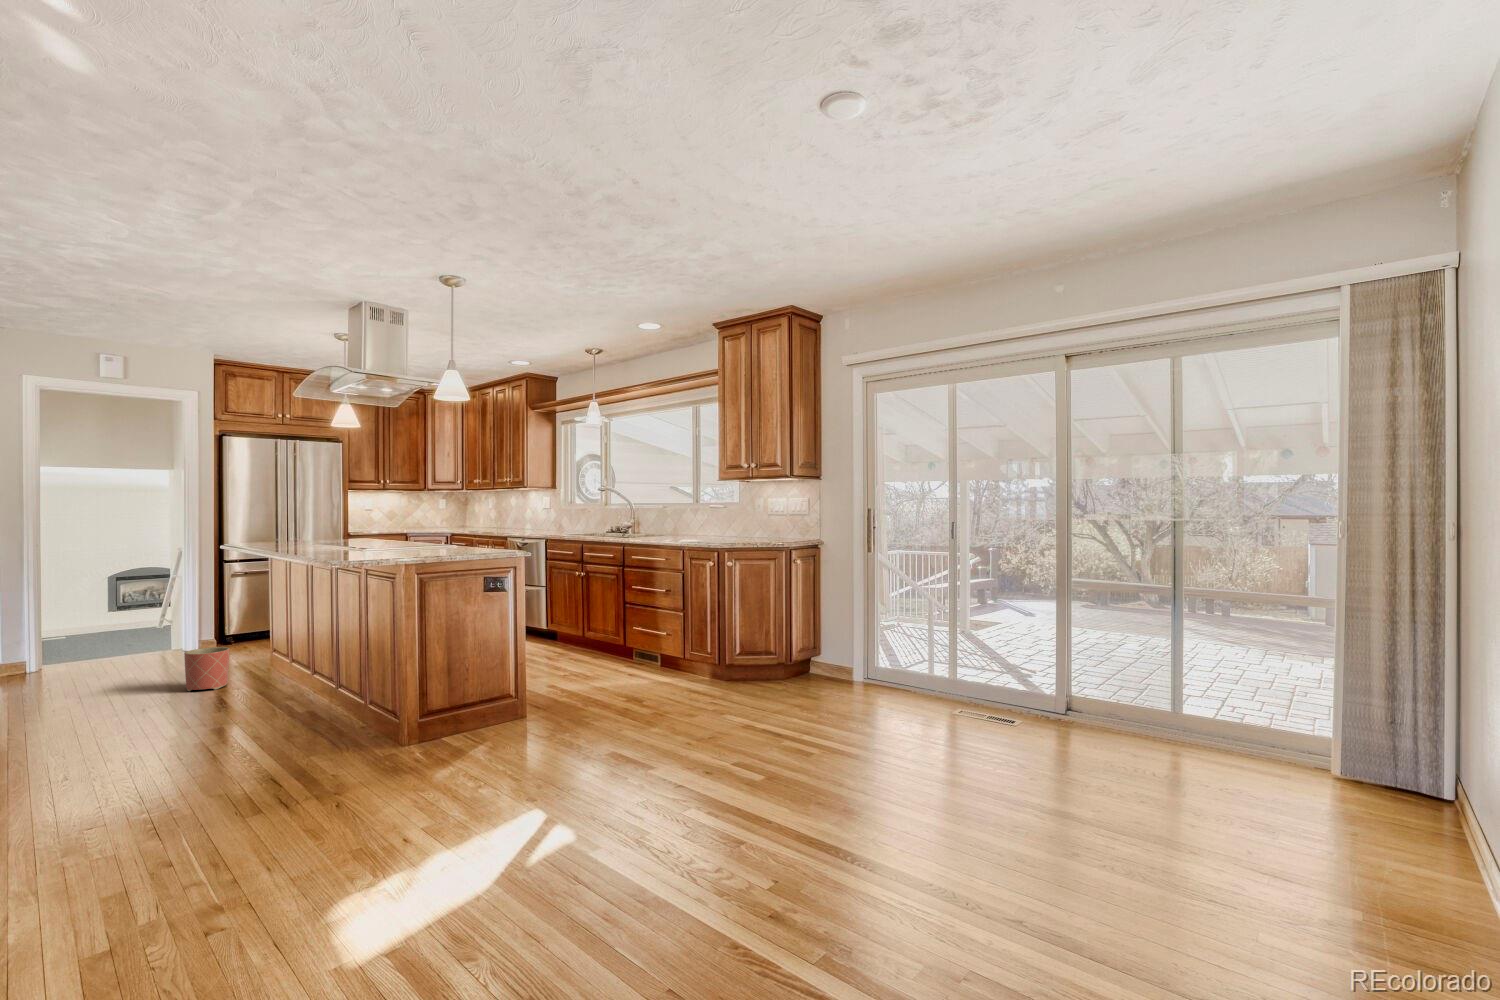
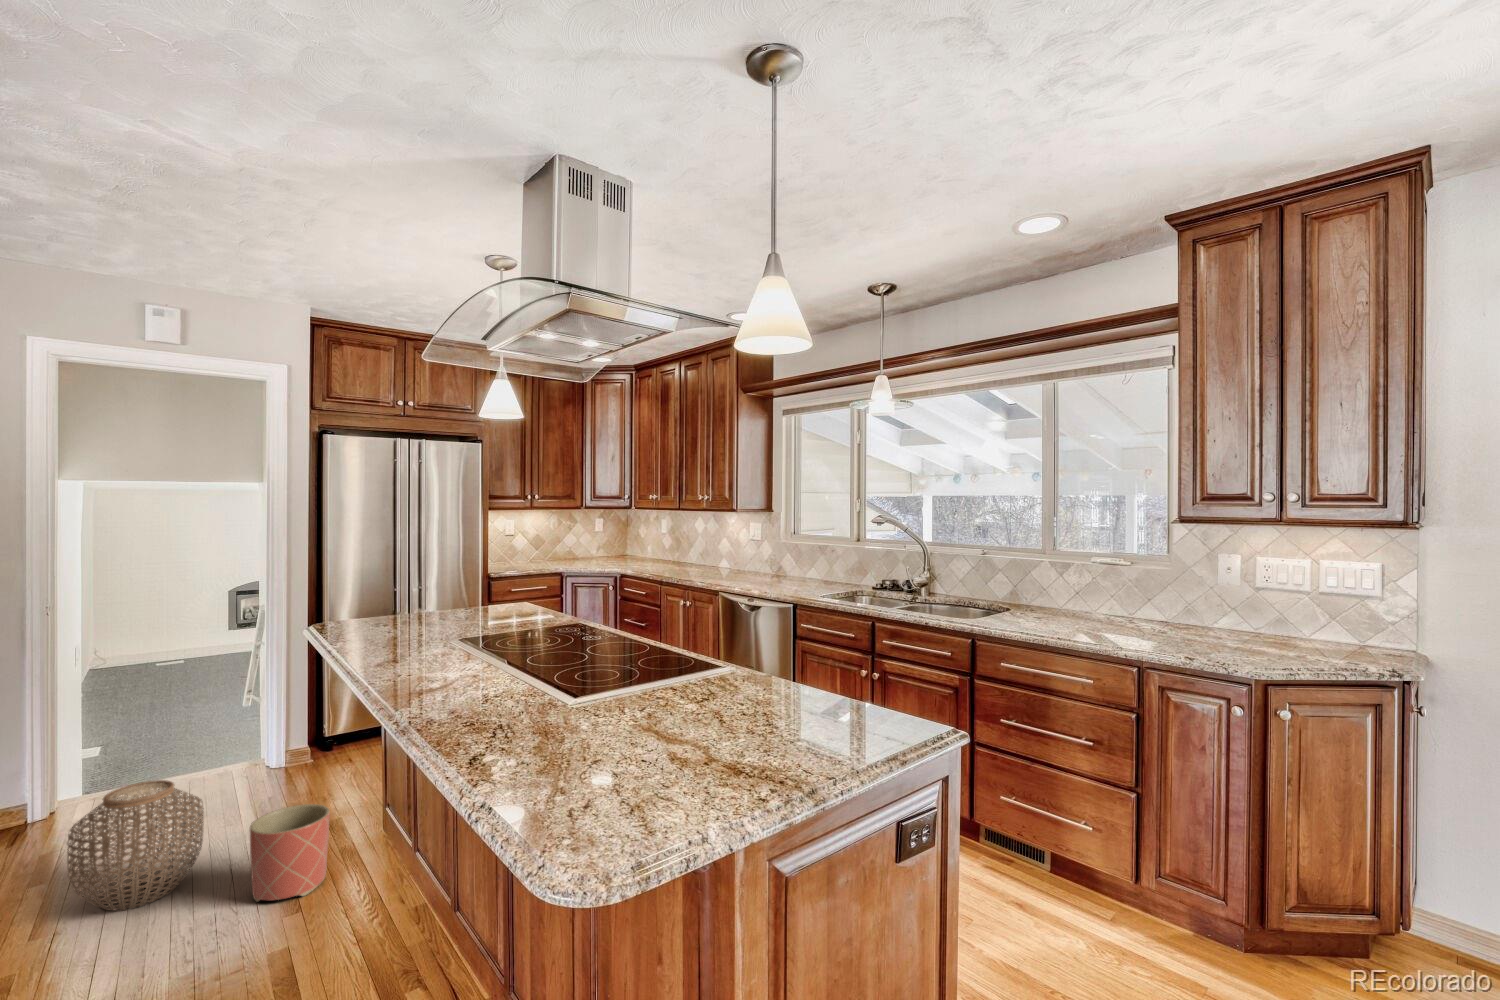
woven basket: none [84,633,156,695] -> present [67,780,204,910]

